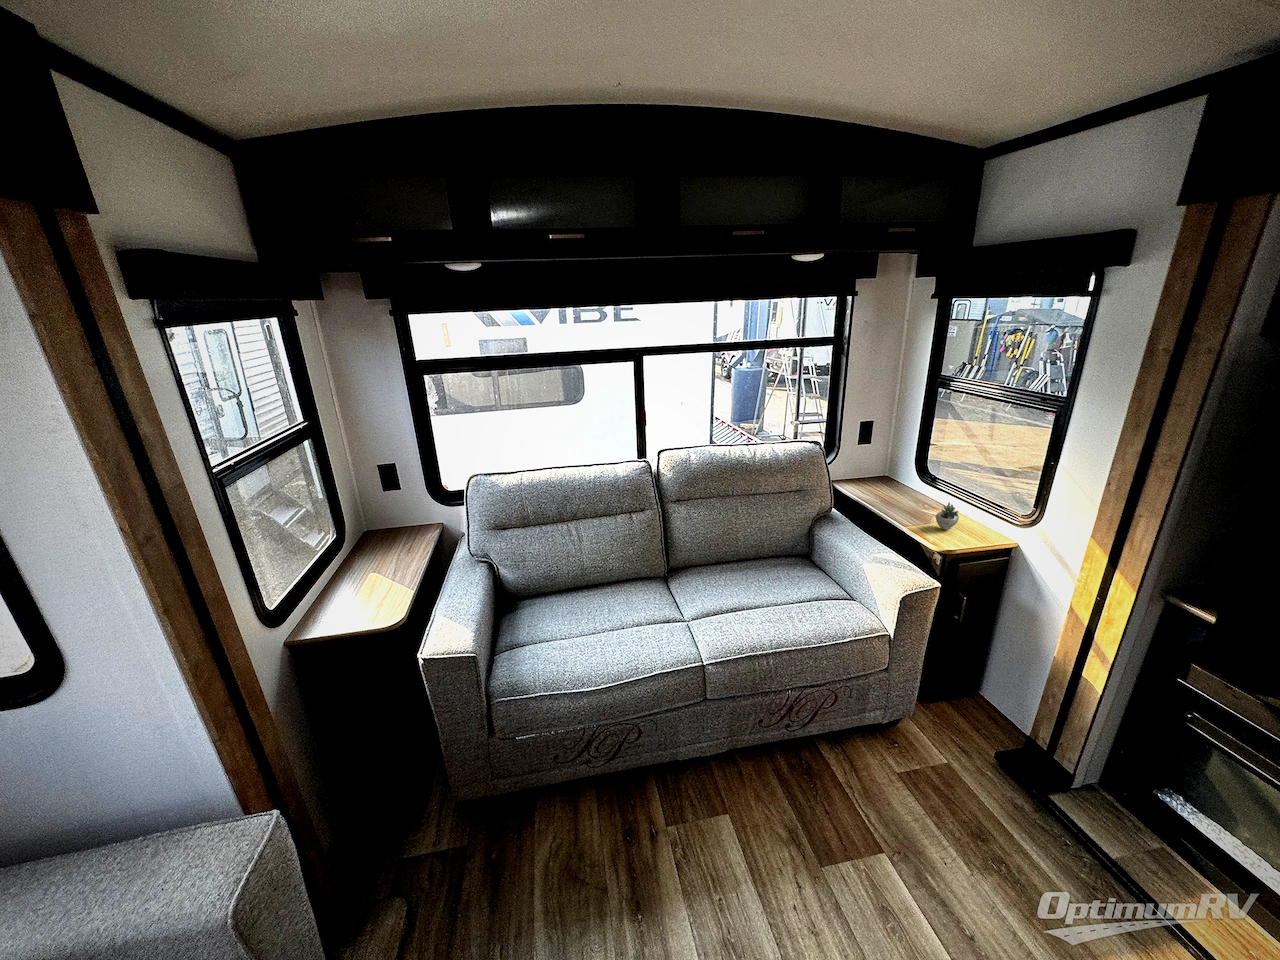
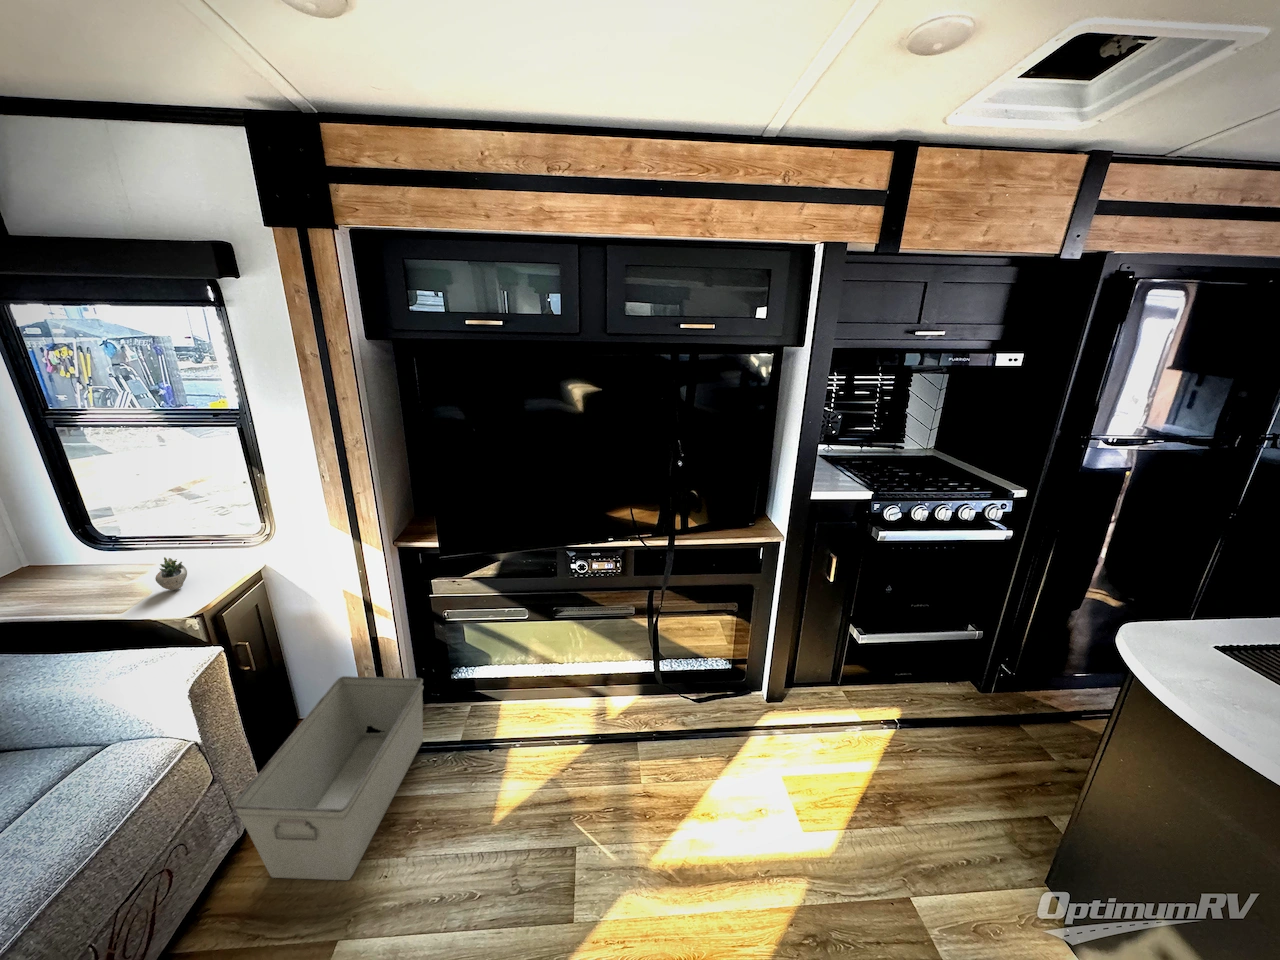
storage bin: none [882,682,1106,830] -> present [234,676,423,880]

